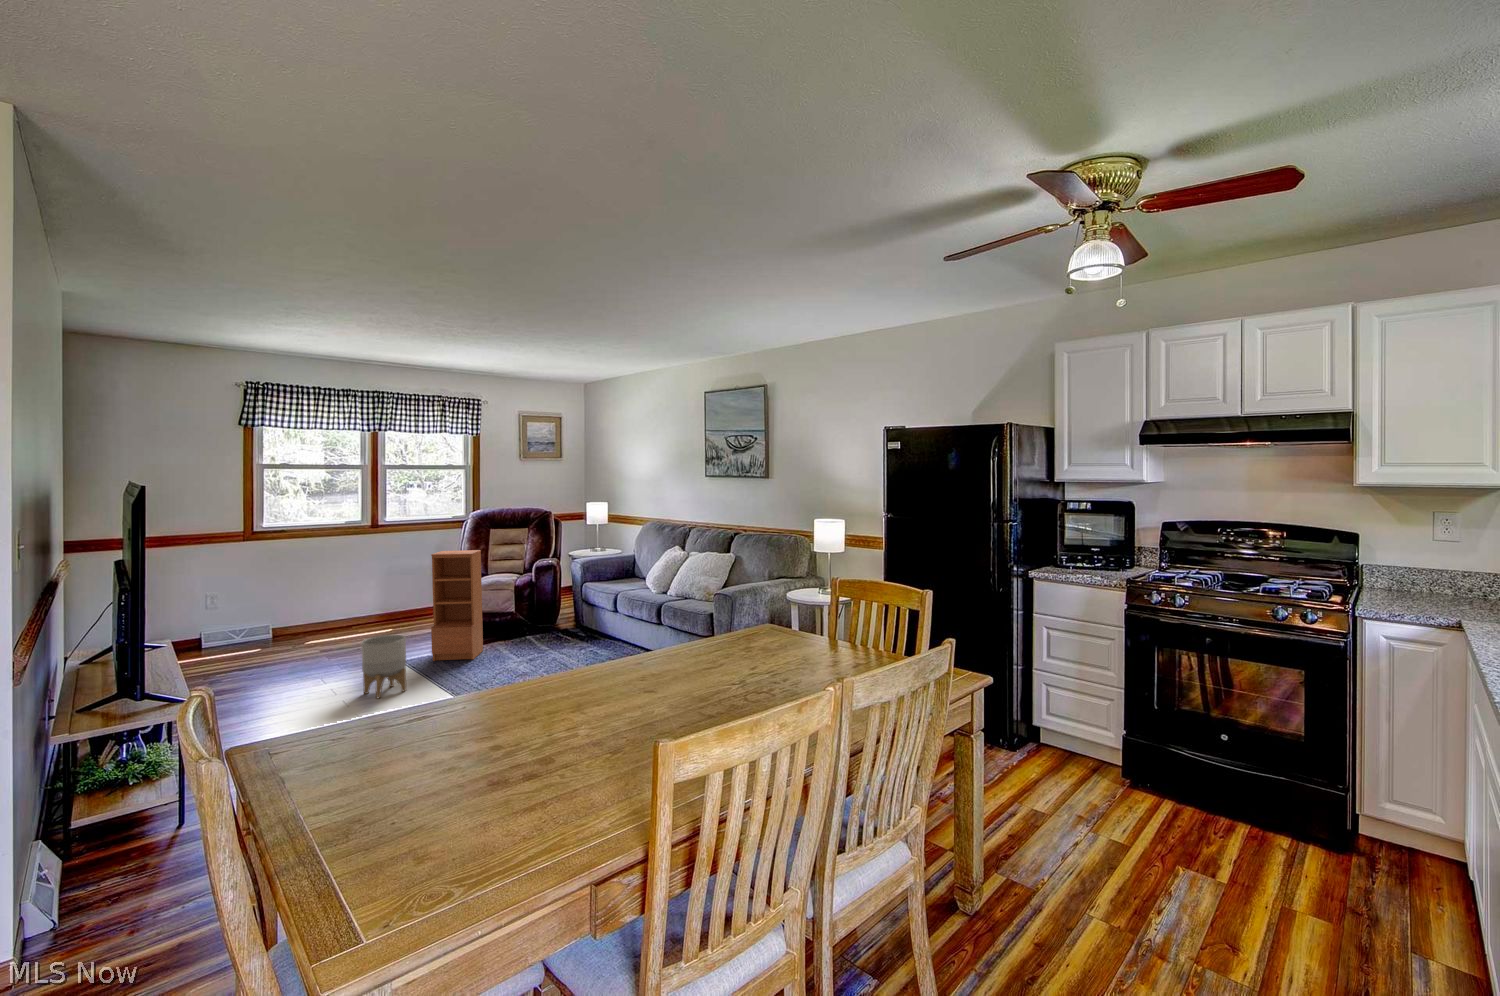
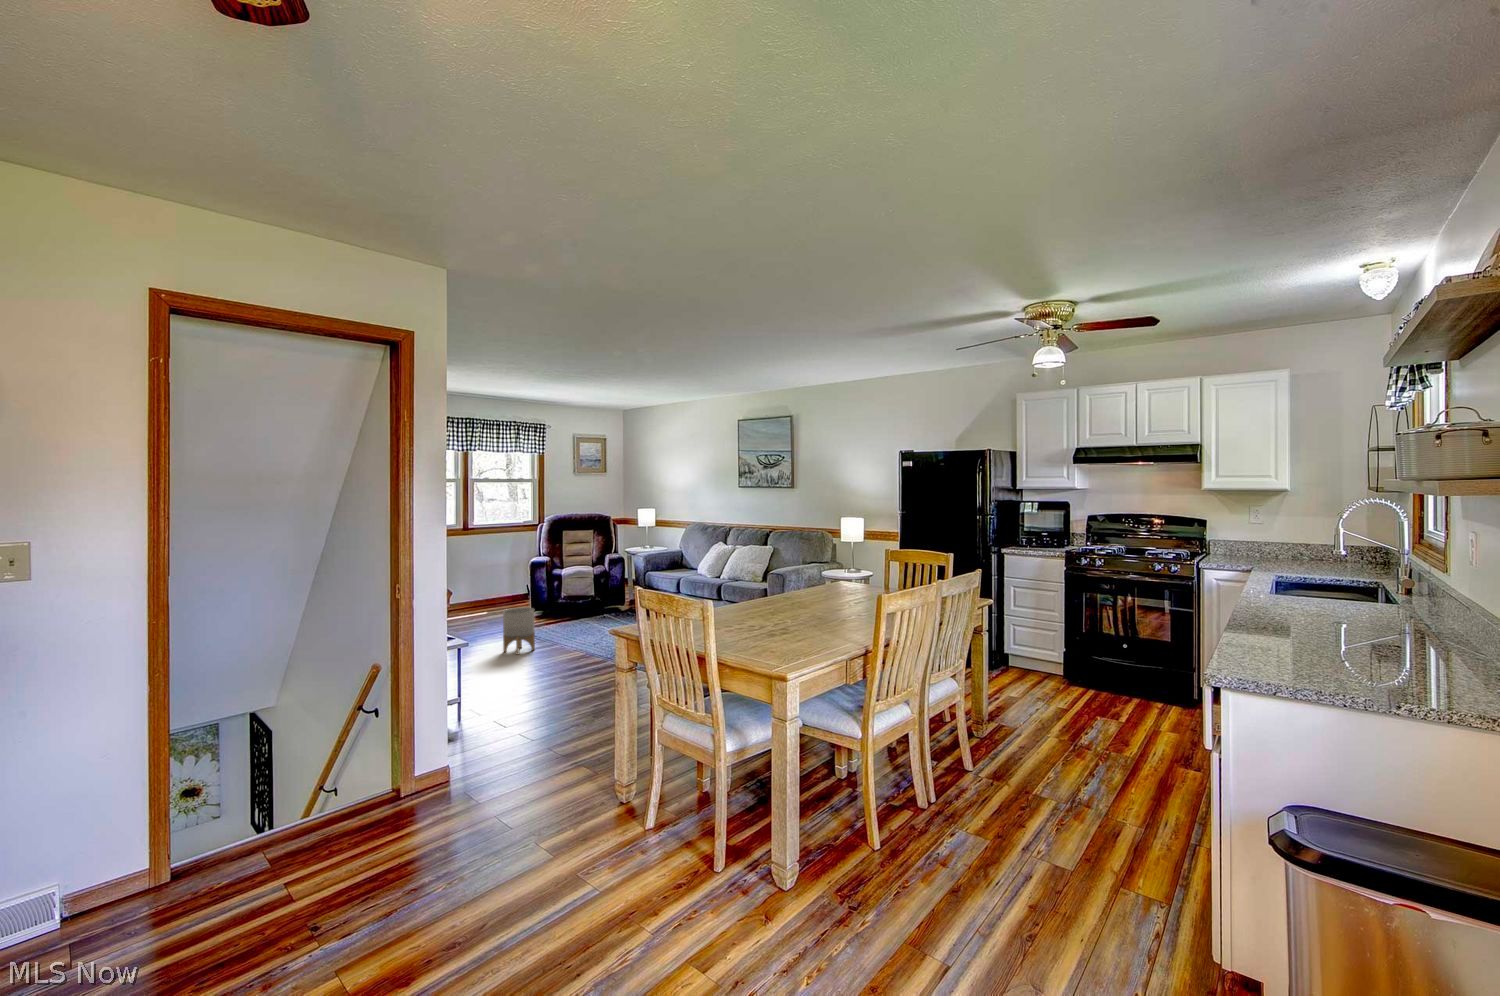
bookcase: present [431,550,483,661] -> none [536,545,571,632]

